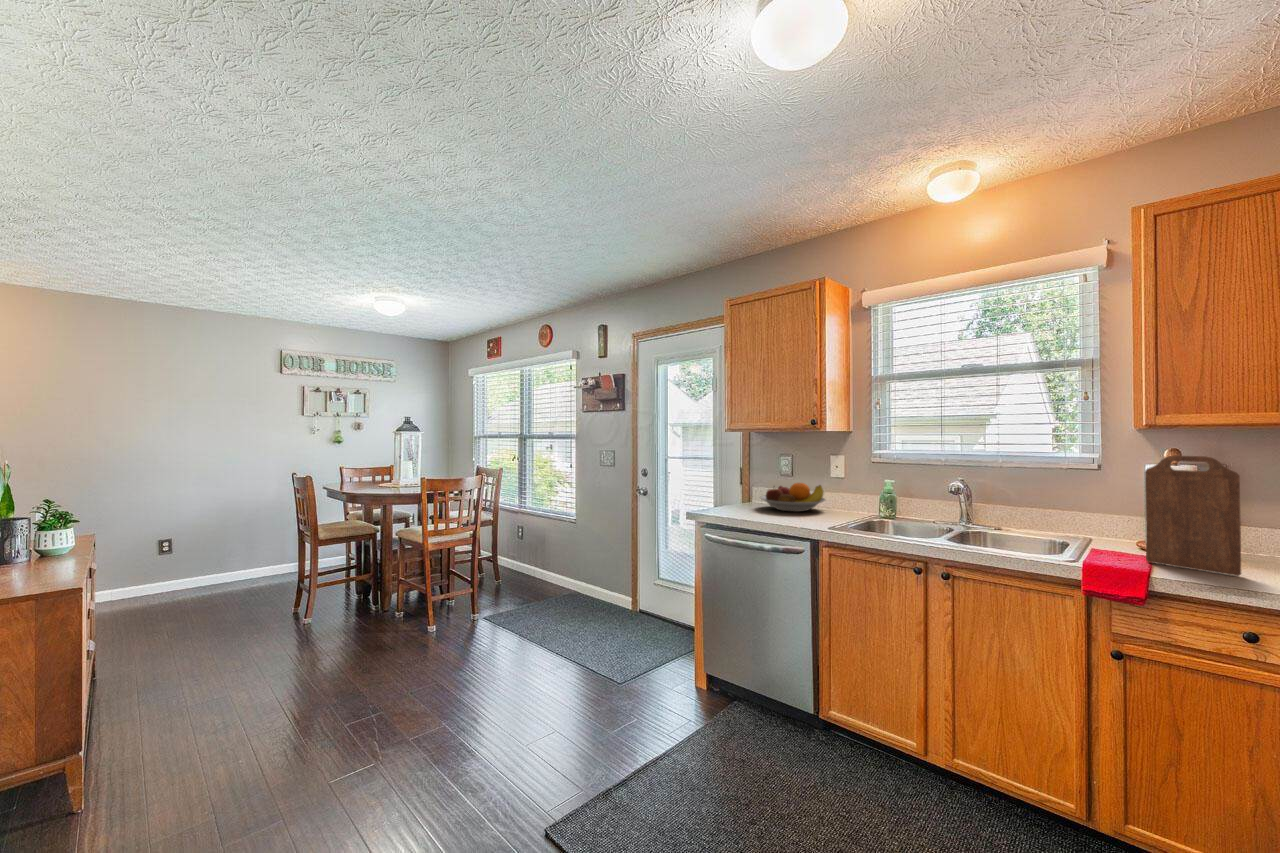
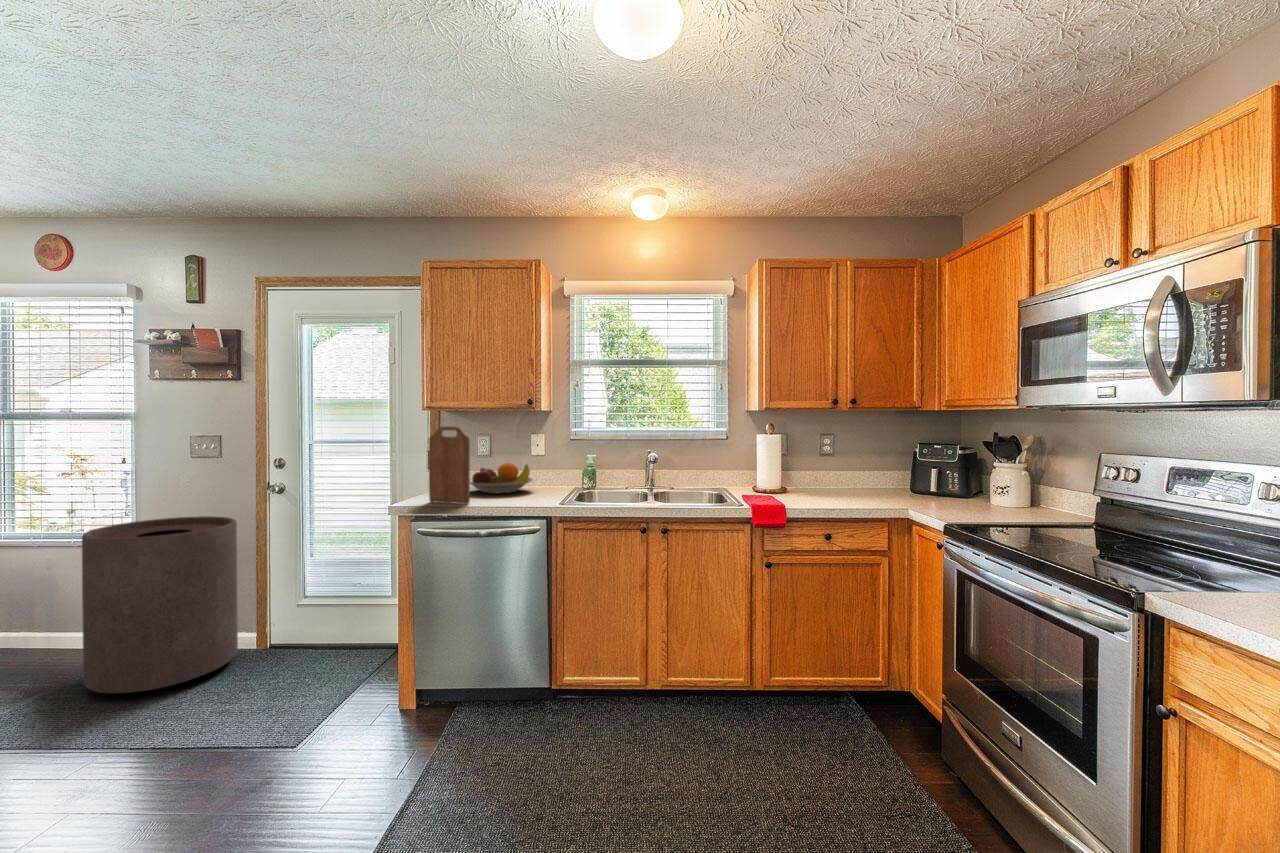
cutting board: present [1145,456,1241,576] -> present [429,427,470,504]
trash can: none [538,506,618,620] -> present [82,516,238,693]

